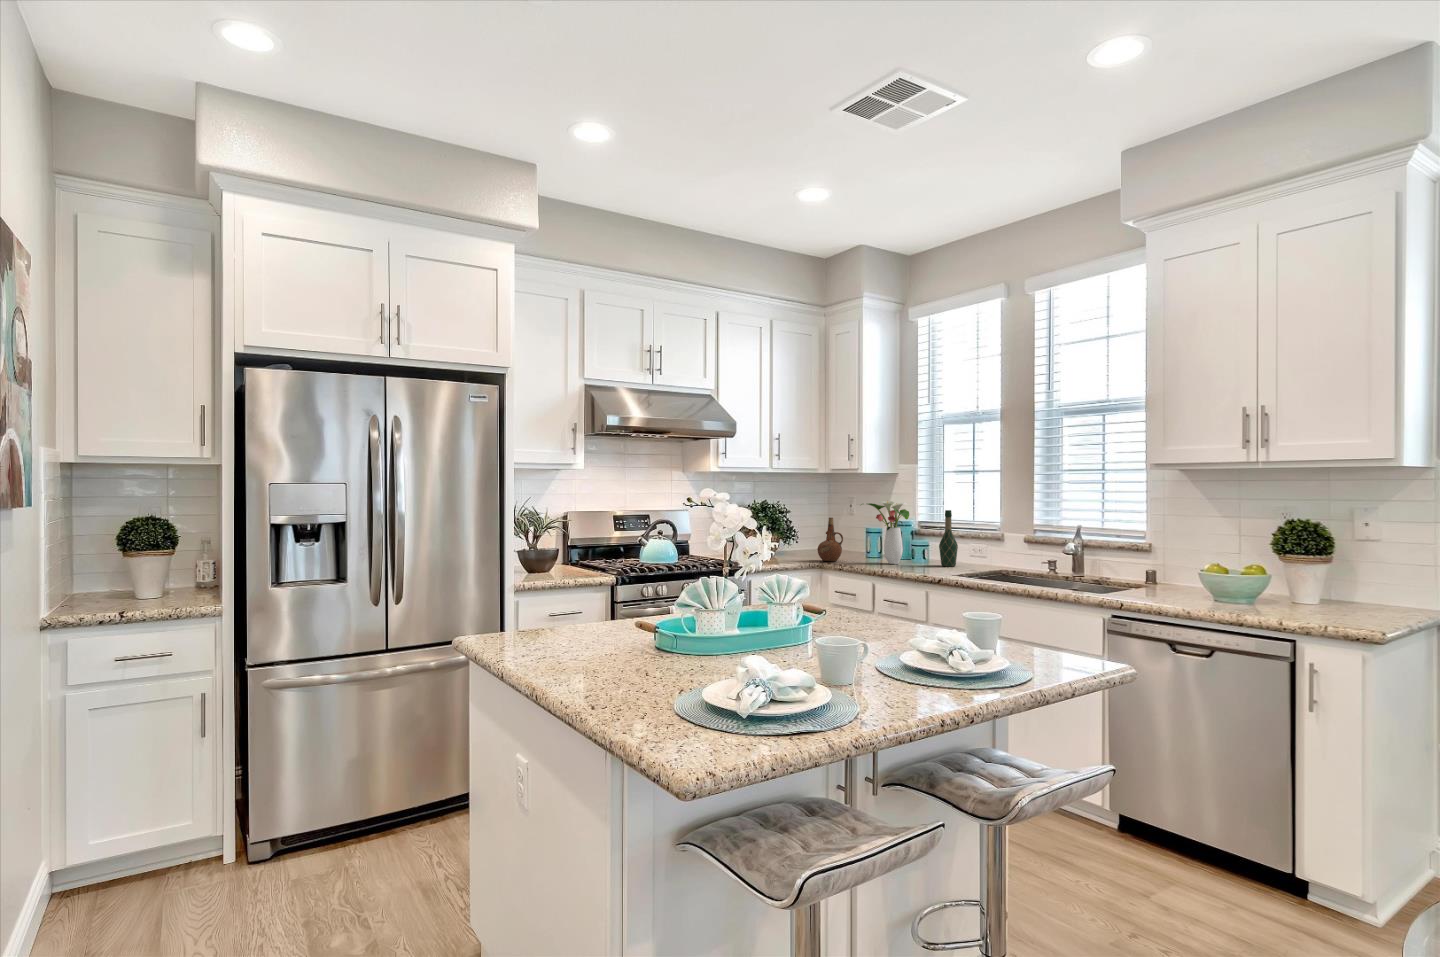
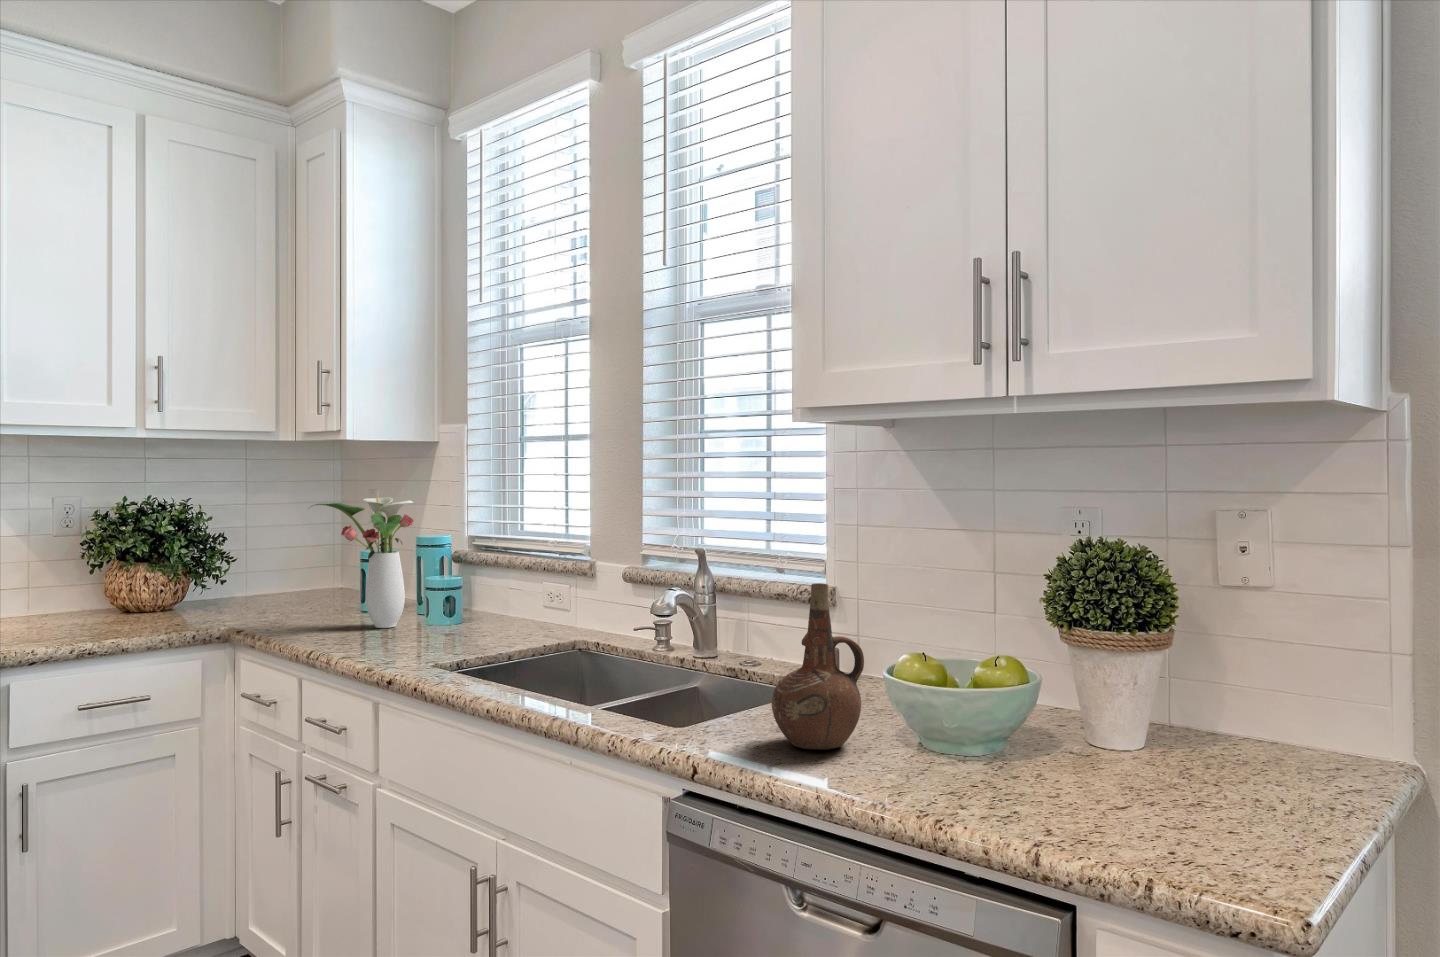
wine bottle: present [939,510,958,567] -> none [468,515,506,631]
ceramic pitcher: present [817,518,843,561] -> present [771,583,864,750]

